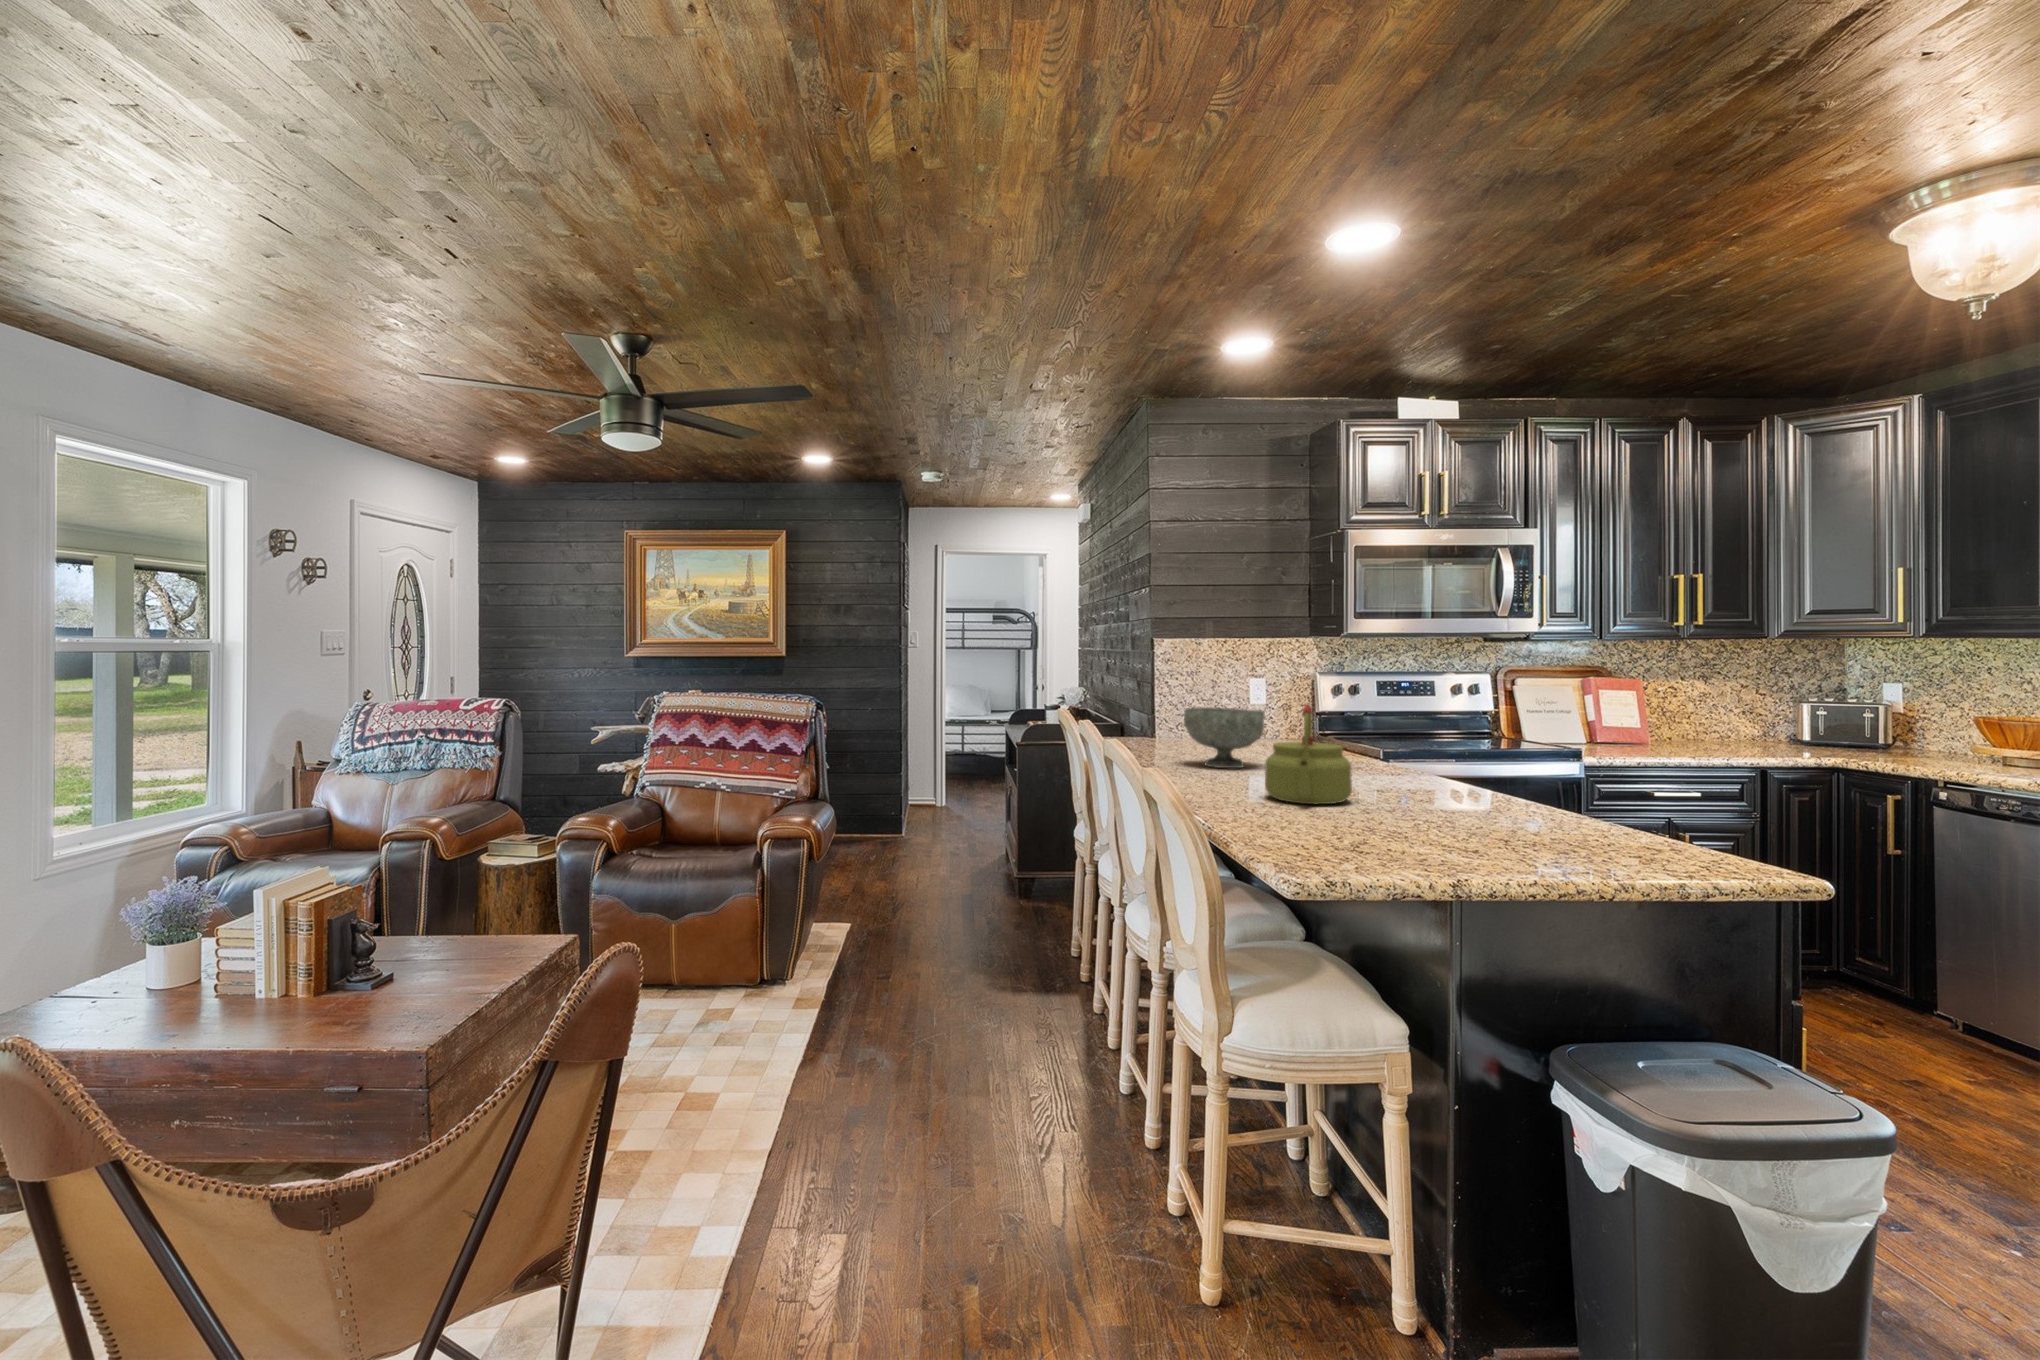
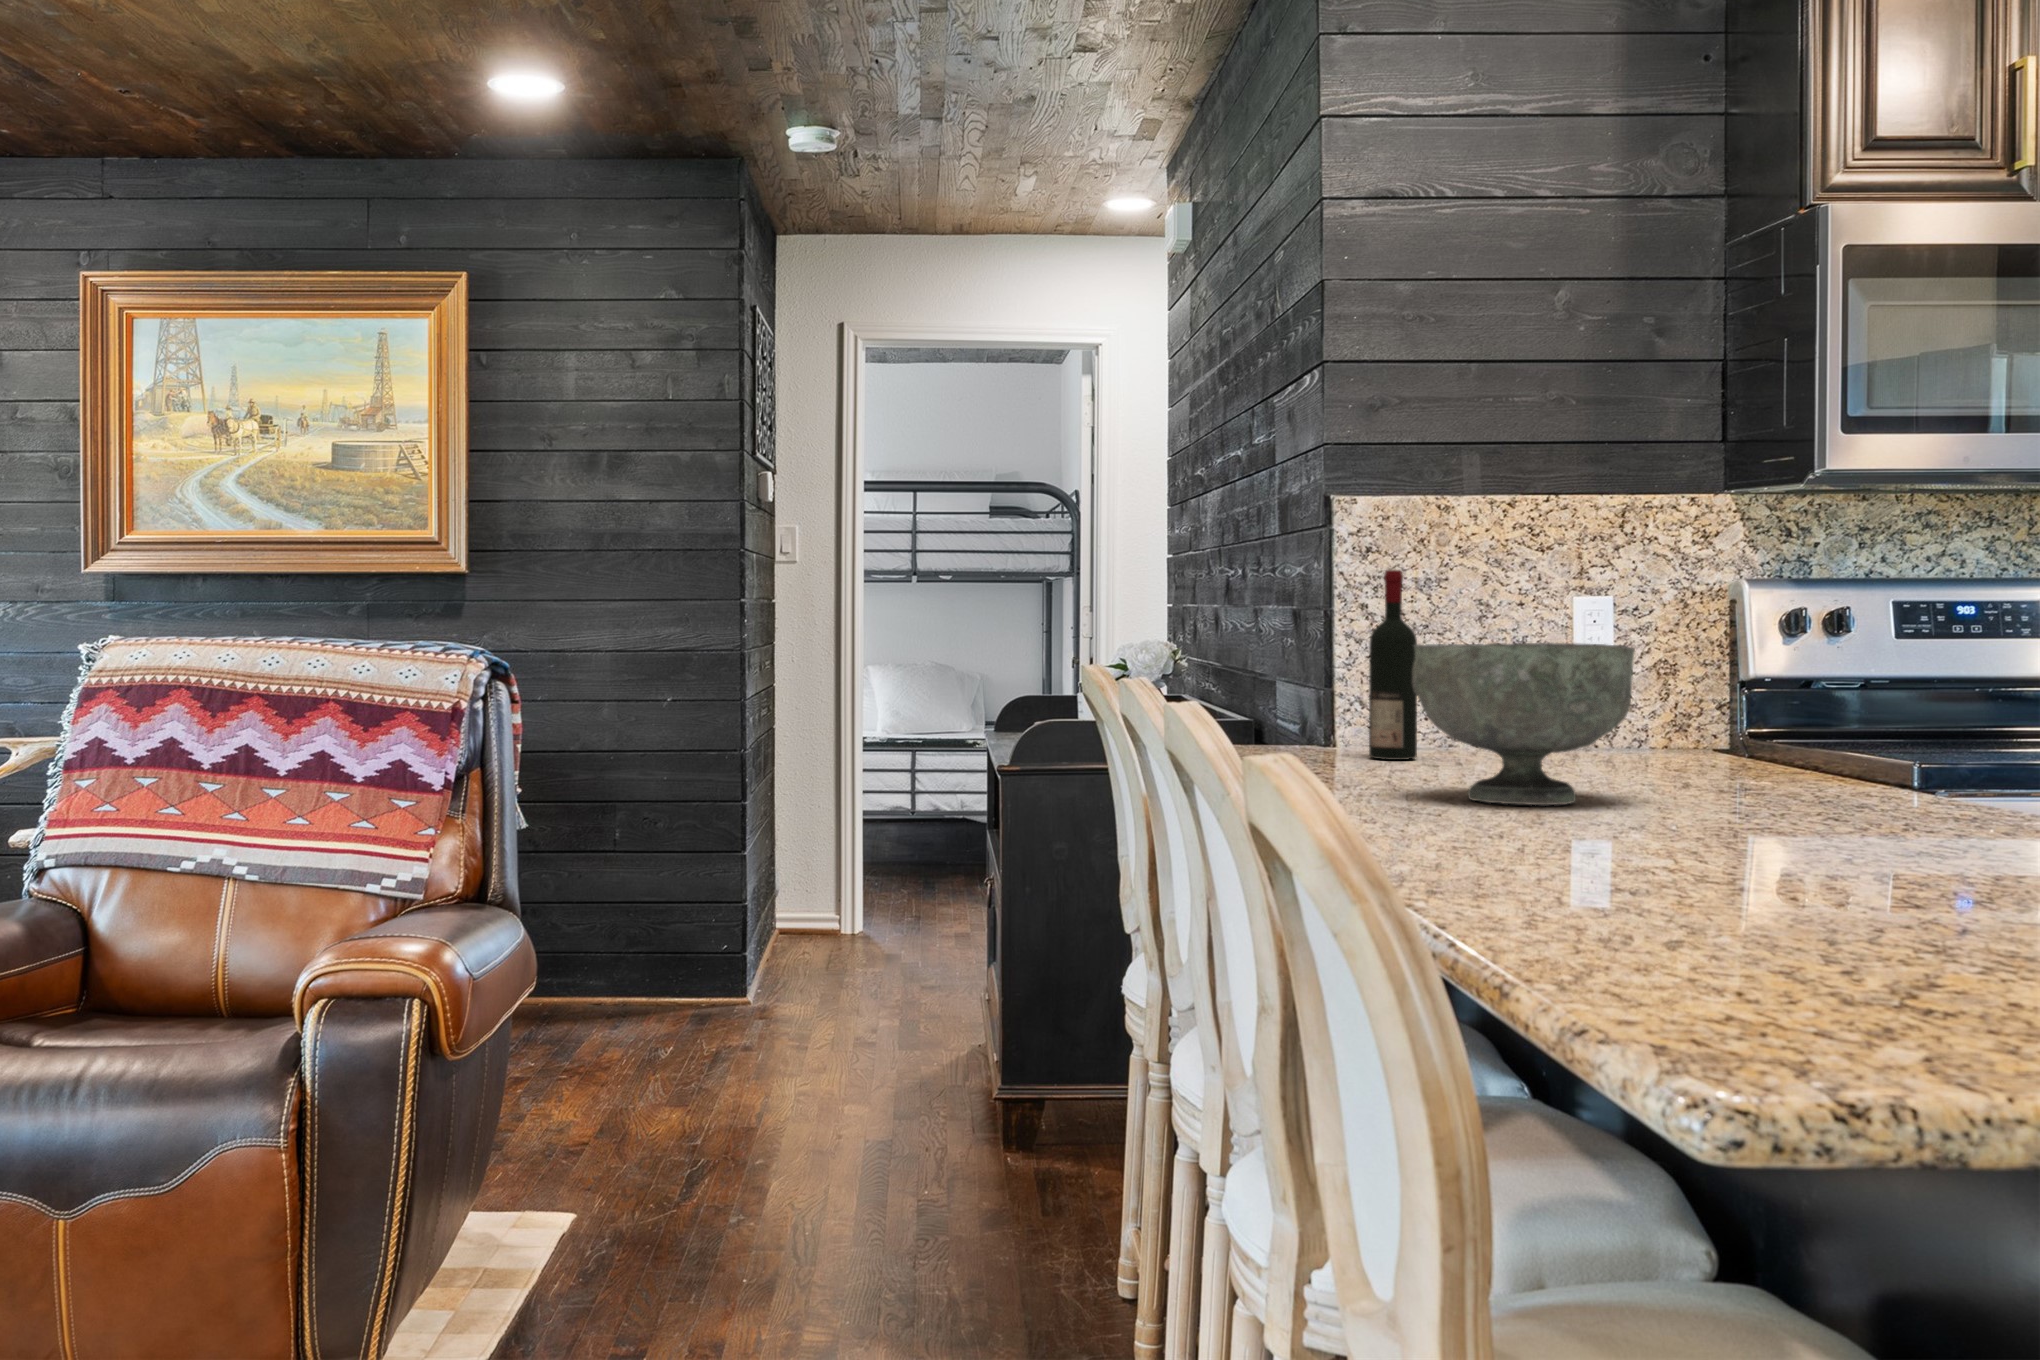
wine bottle: none [1168,673,1187,747] -> present [1369,570,1417,760]
kettle: present [1265,705,1352,804] -> none [1661,594,1932,895]

